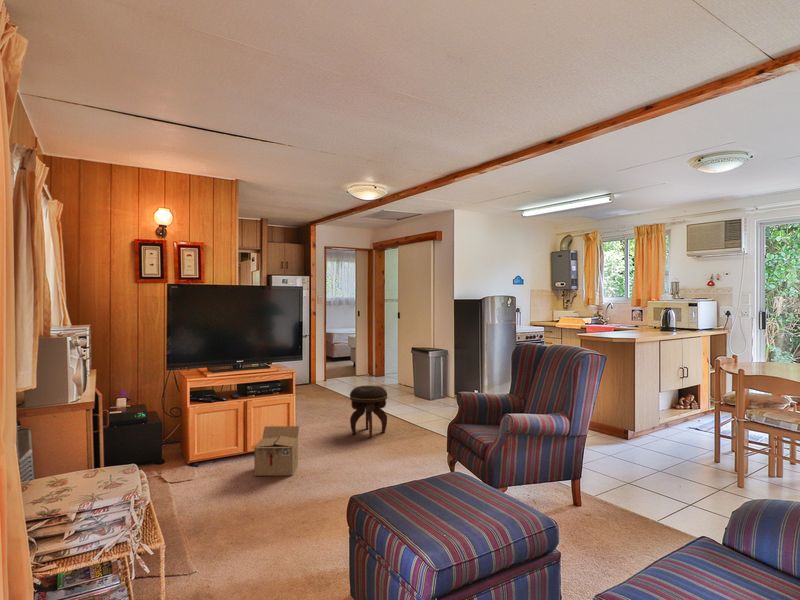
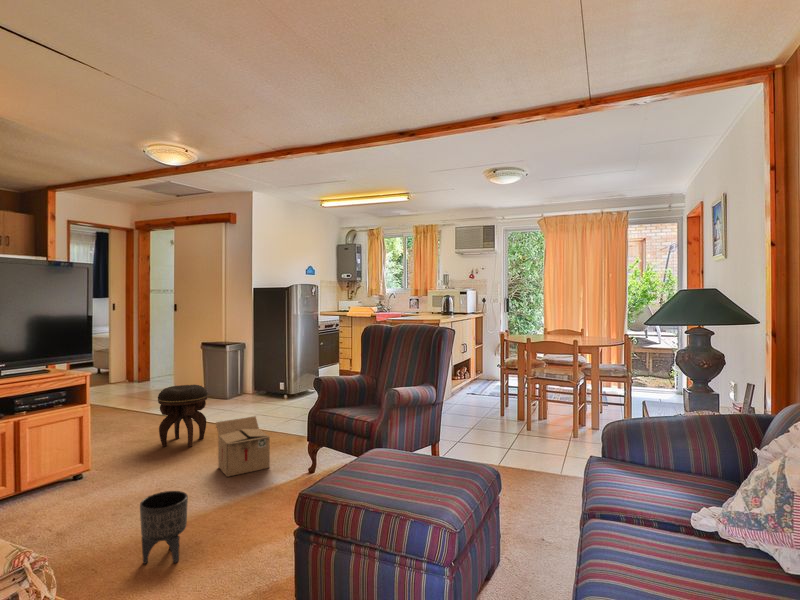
cardboard box: present [253,426,299,476] -> present [216,417,271,477]
planter: none [276,470,309,524] -> present [140,491,188,564]

